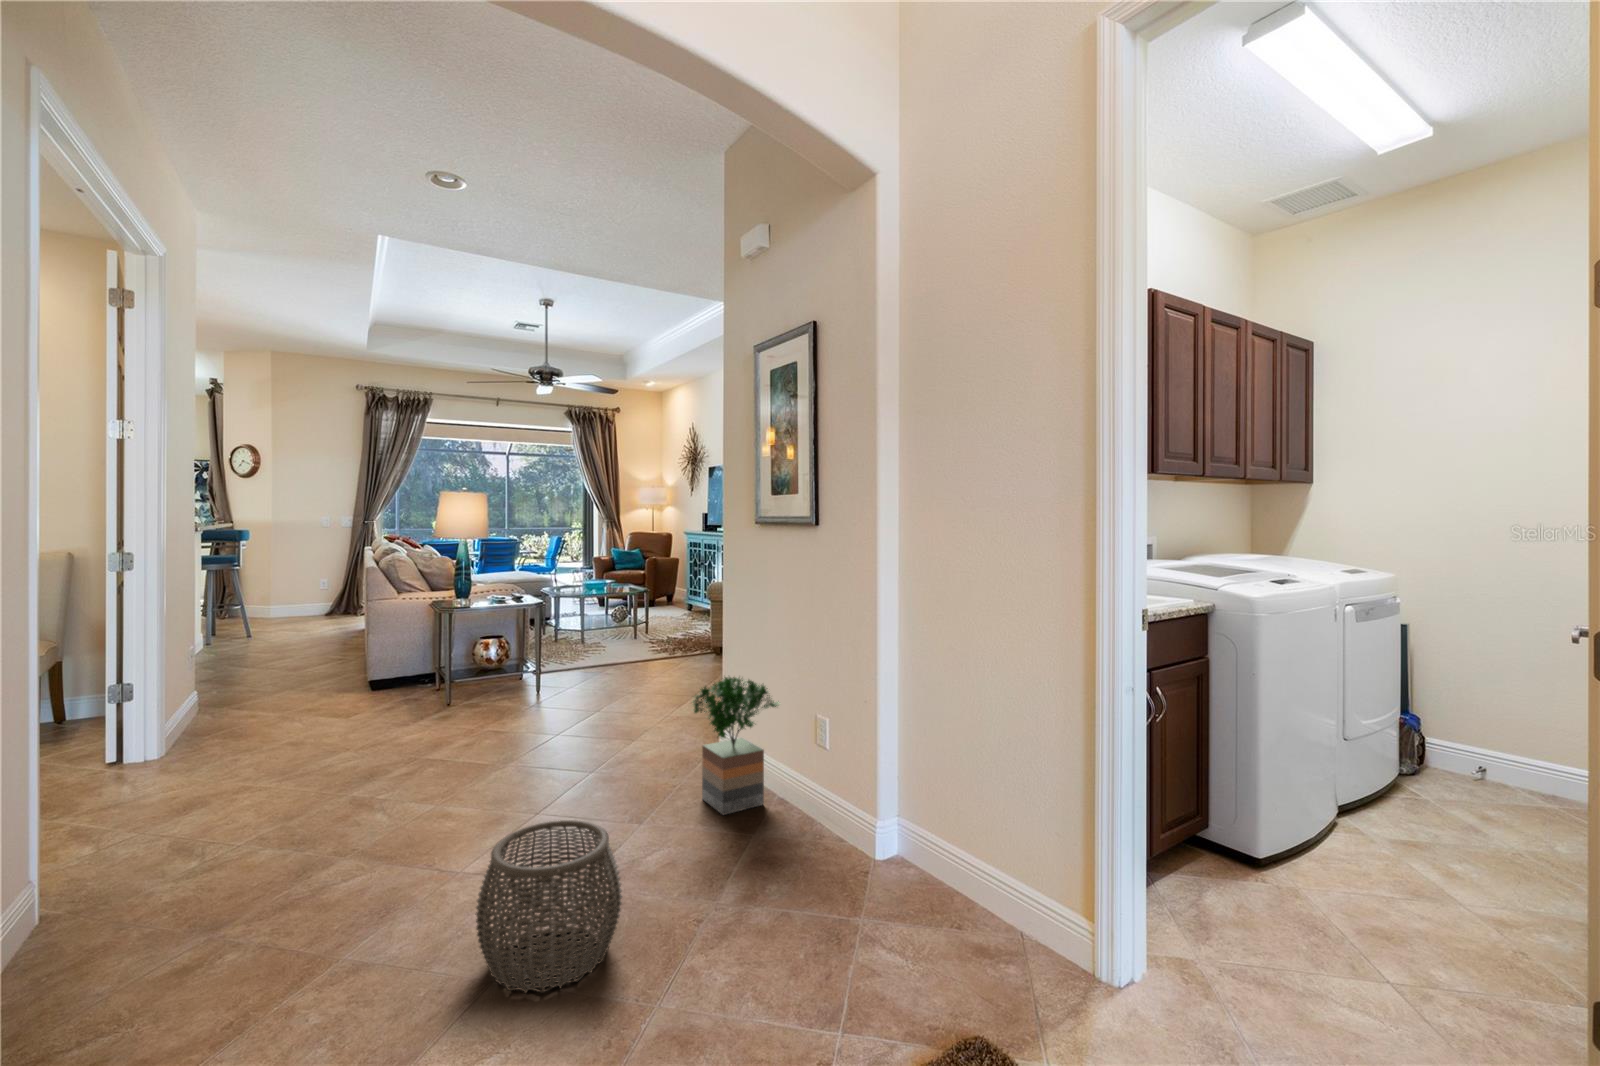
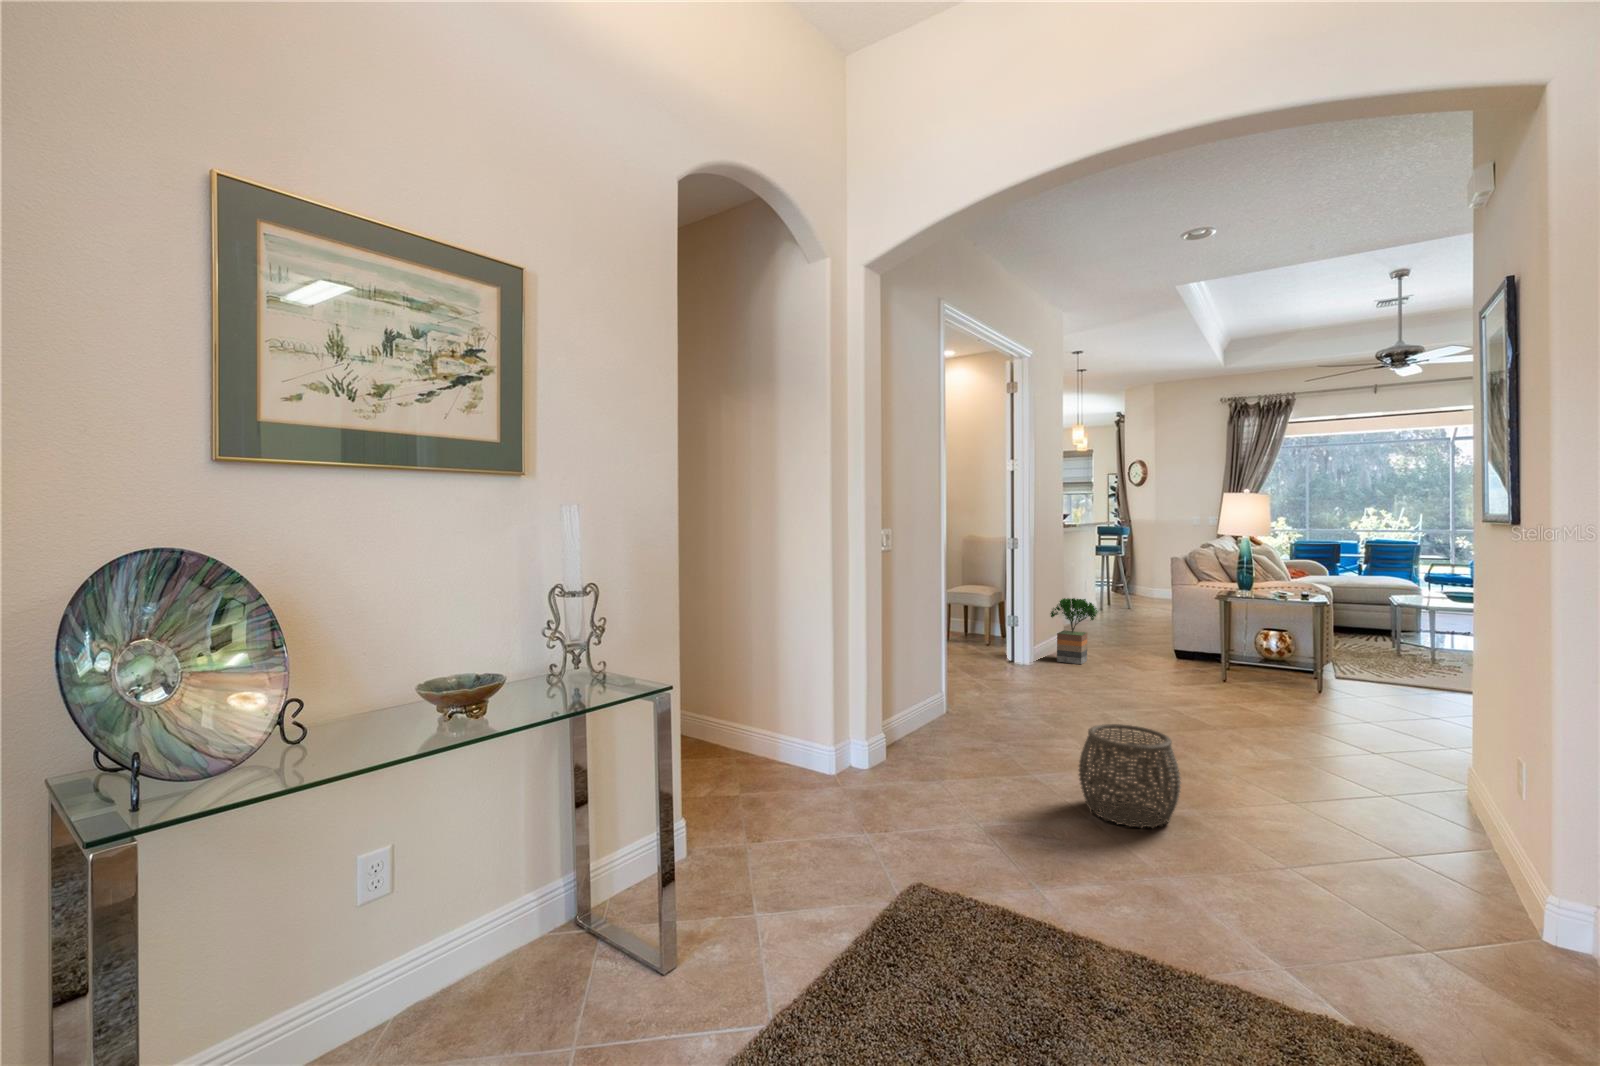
potted tree: present [693,677,779,815] -> present [1050,598,1098,664]

